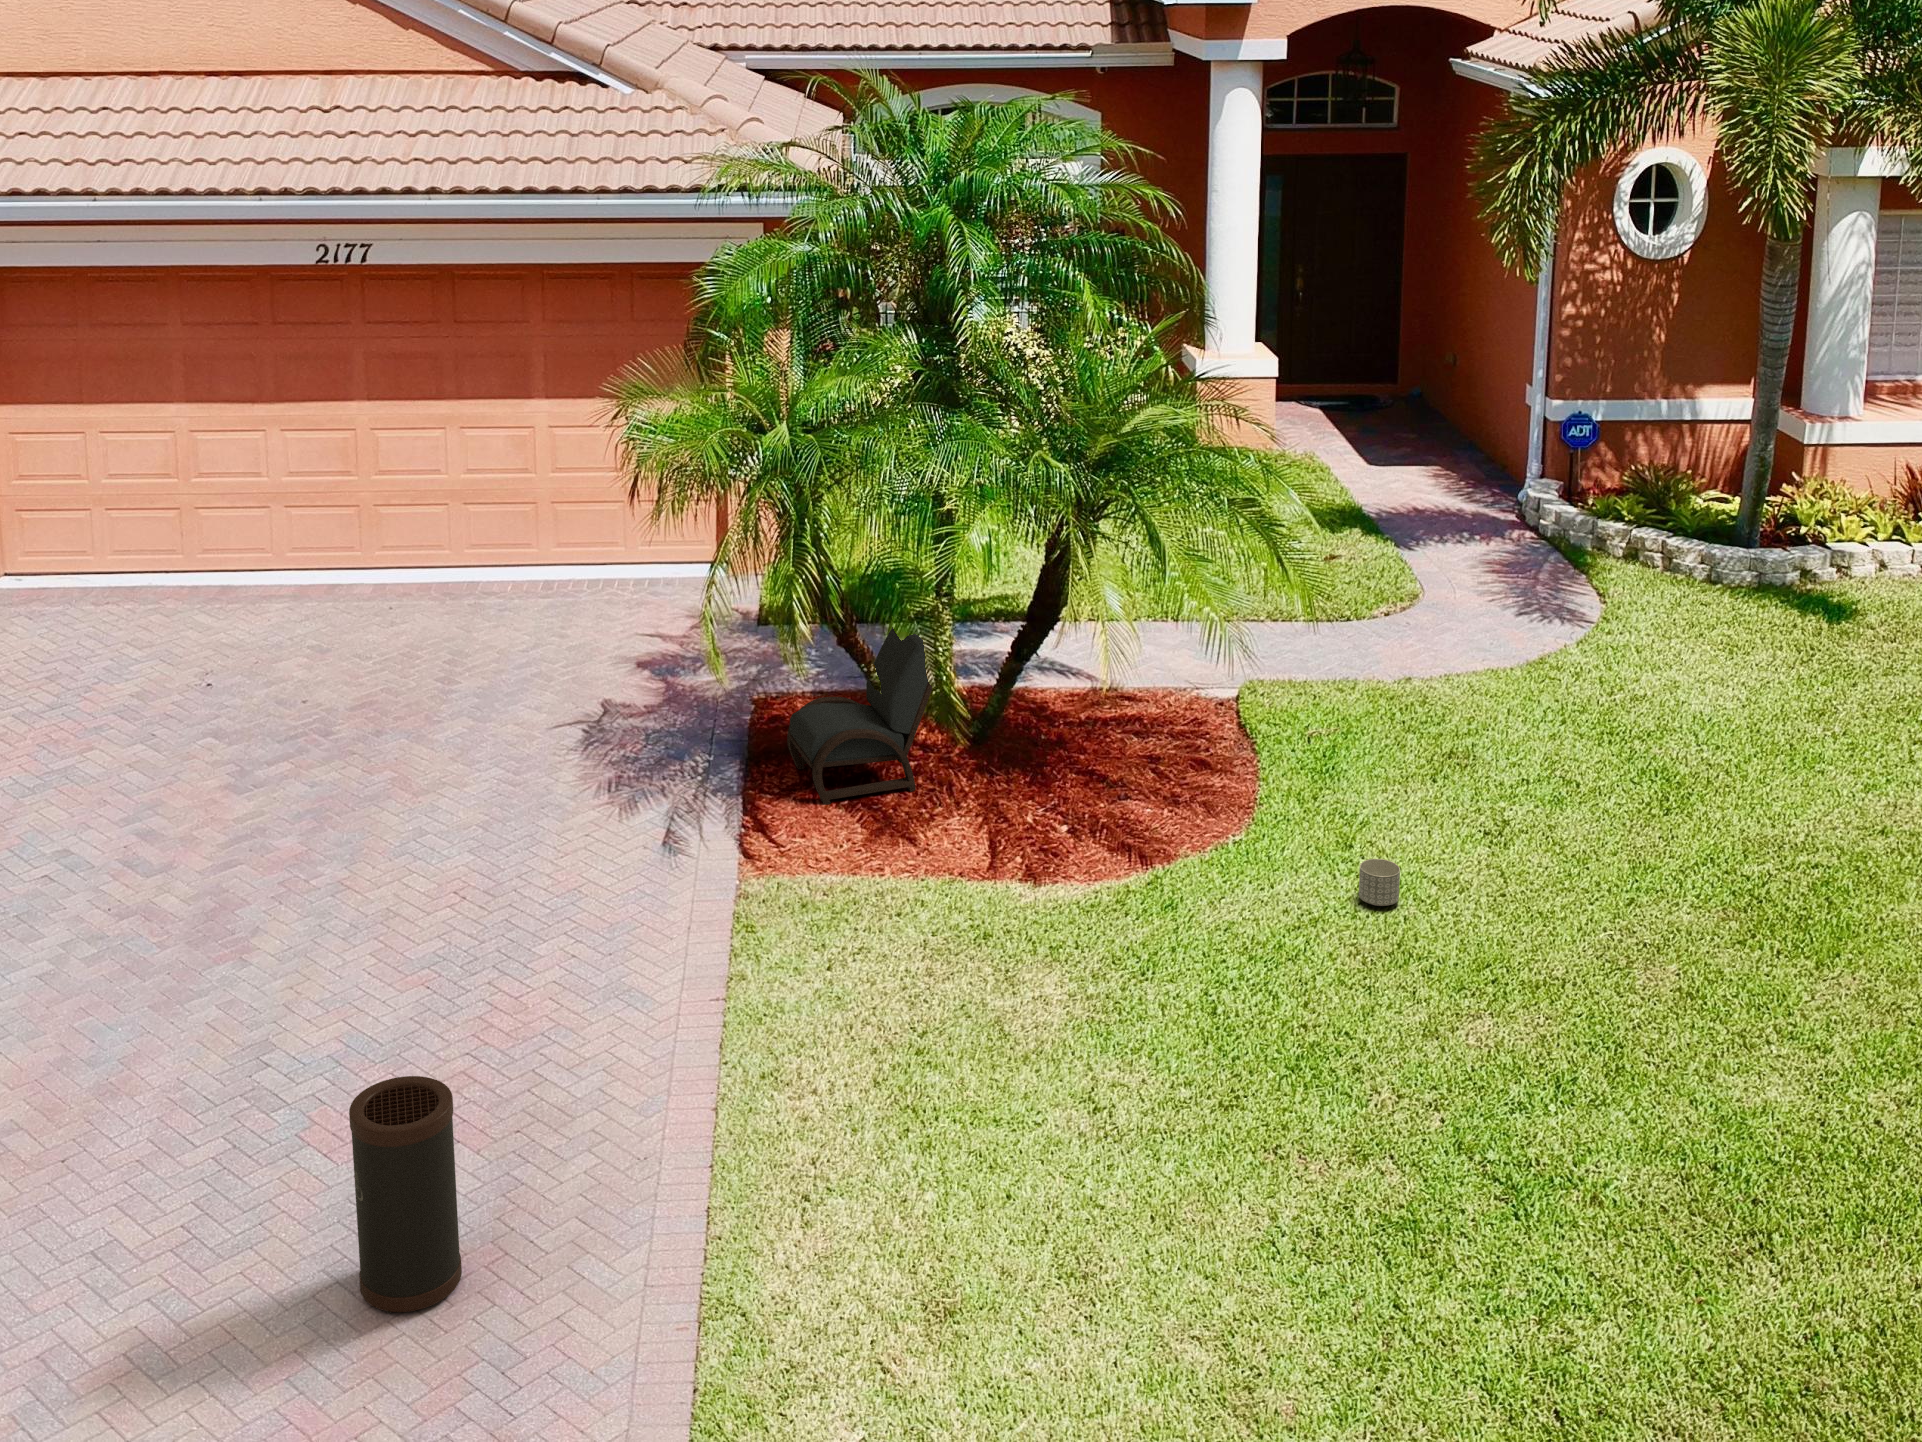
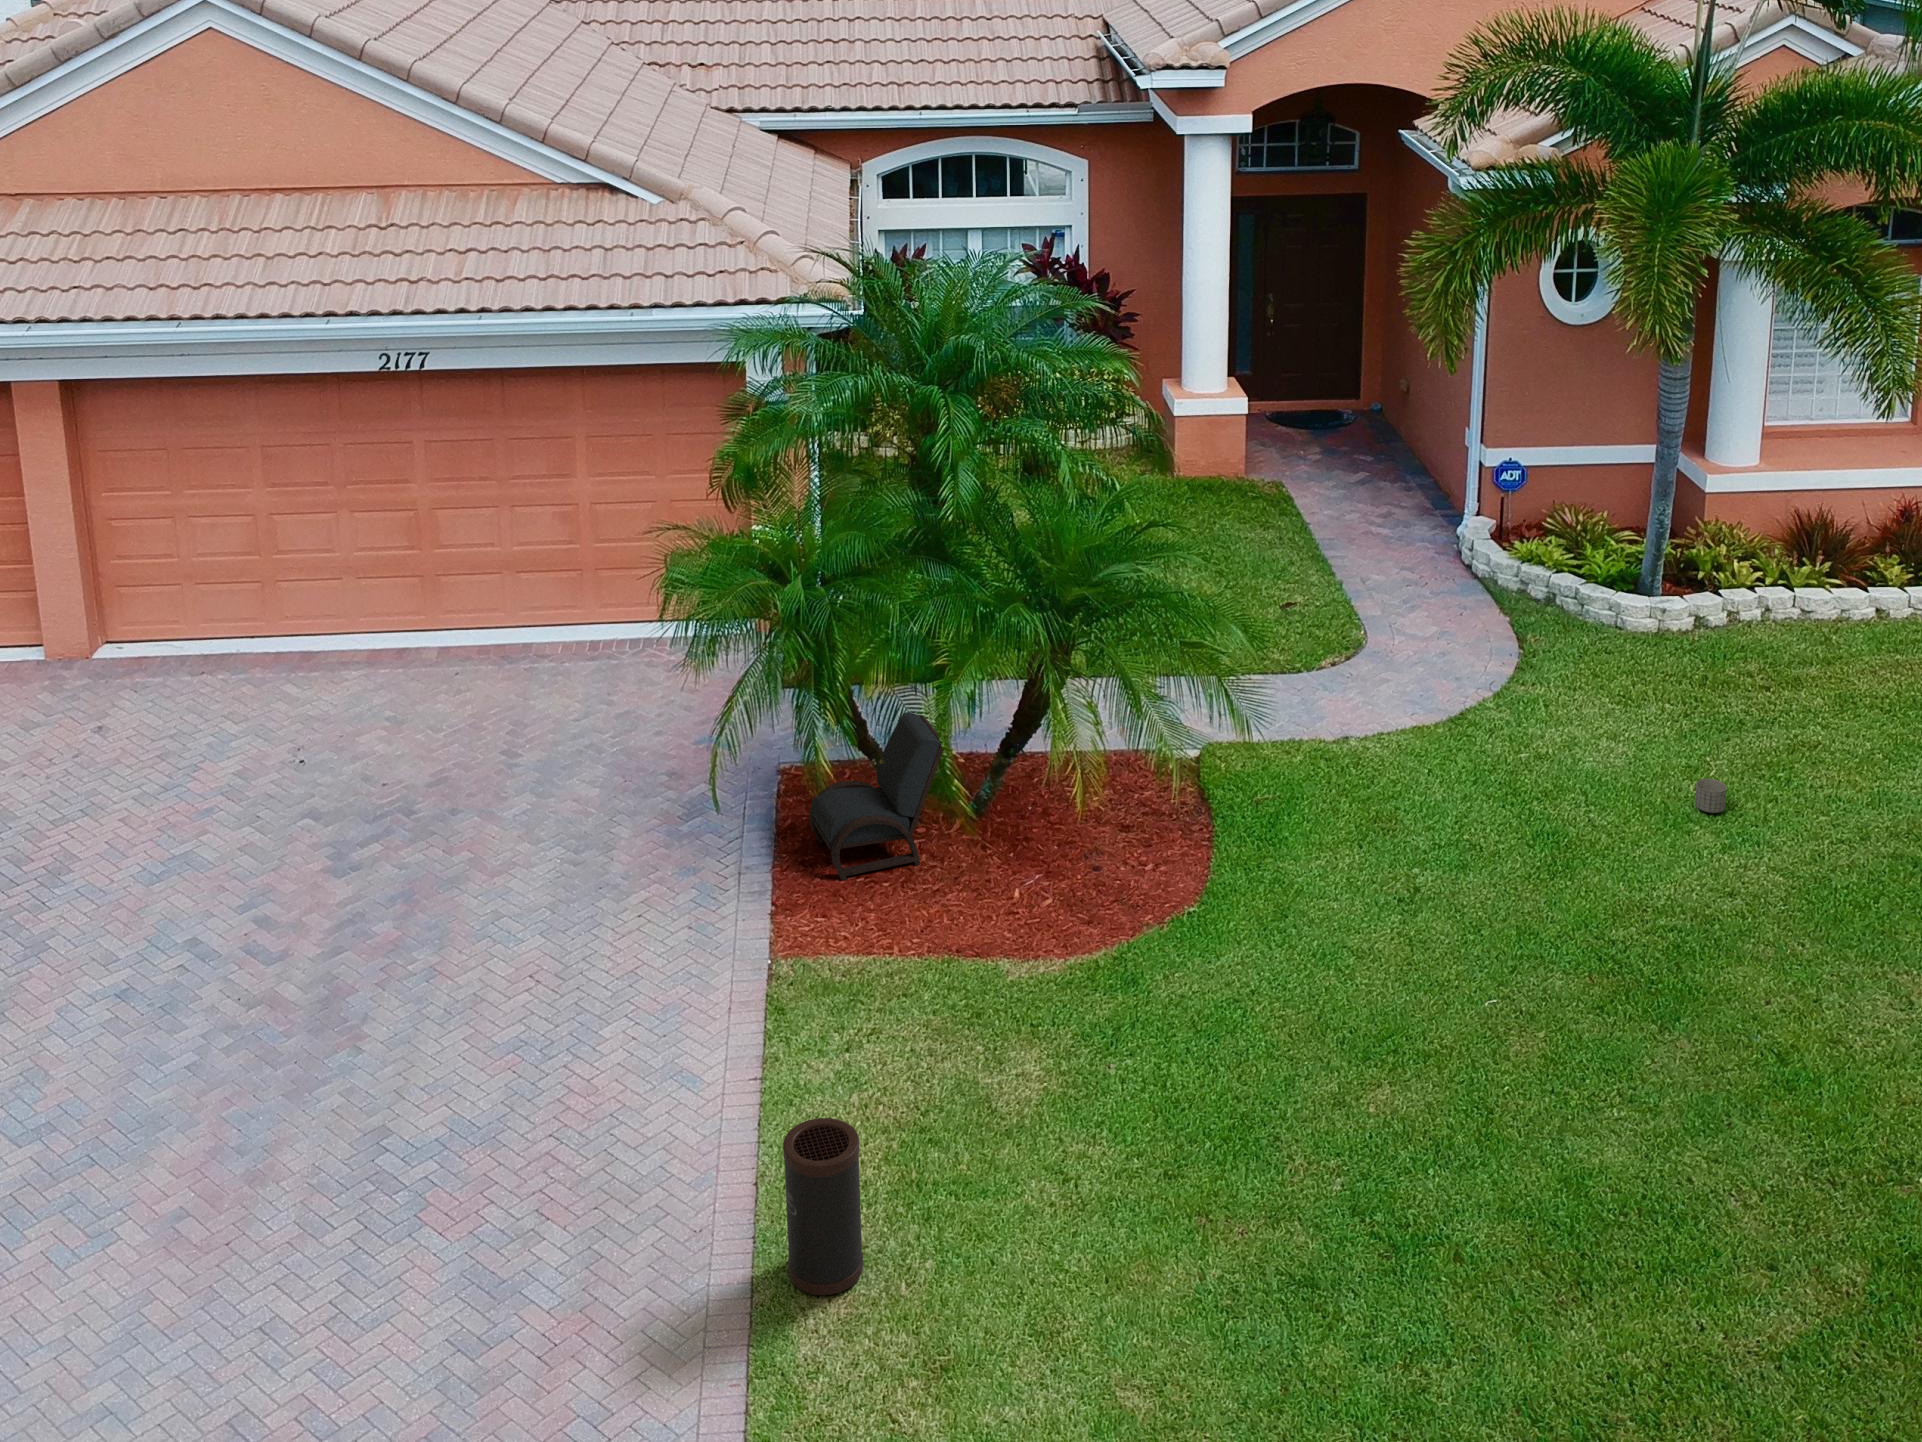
planter: present [1359,859,1400,906] -> present [1695,779,1727,813]
trash can: present [349,1076,462,1313] -> present [783,1118,863,1296]

